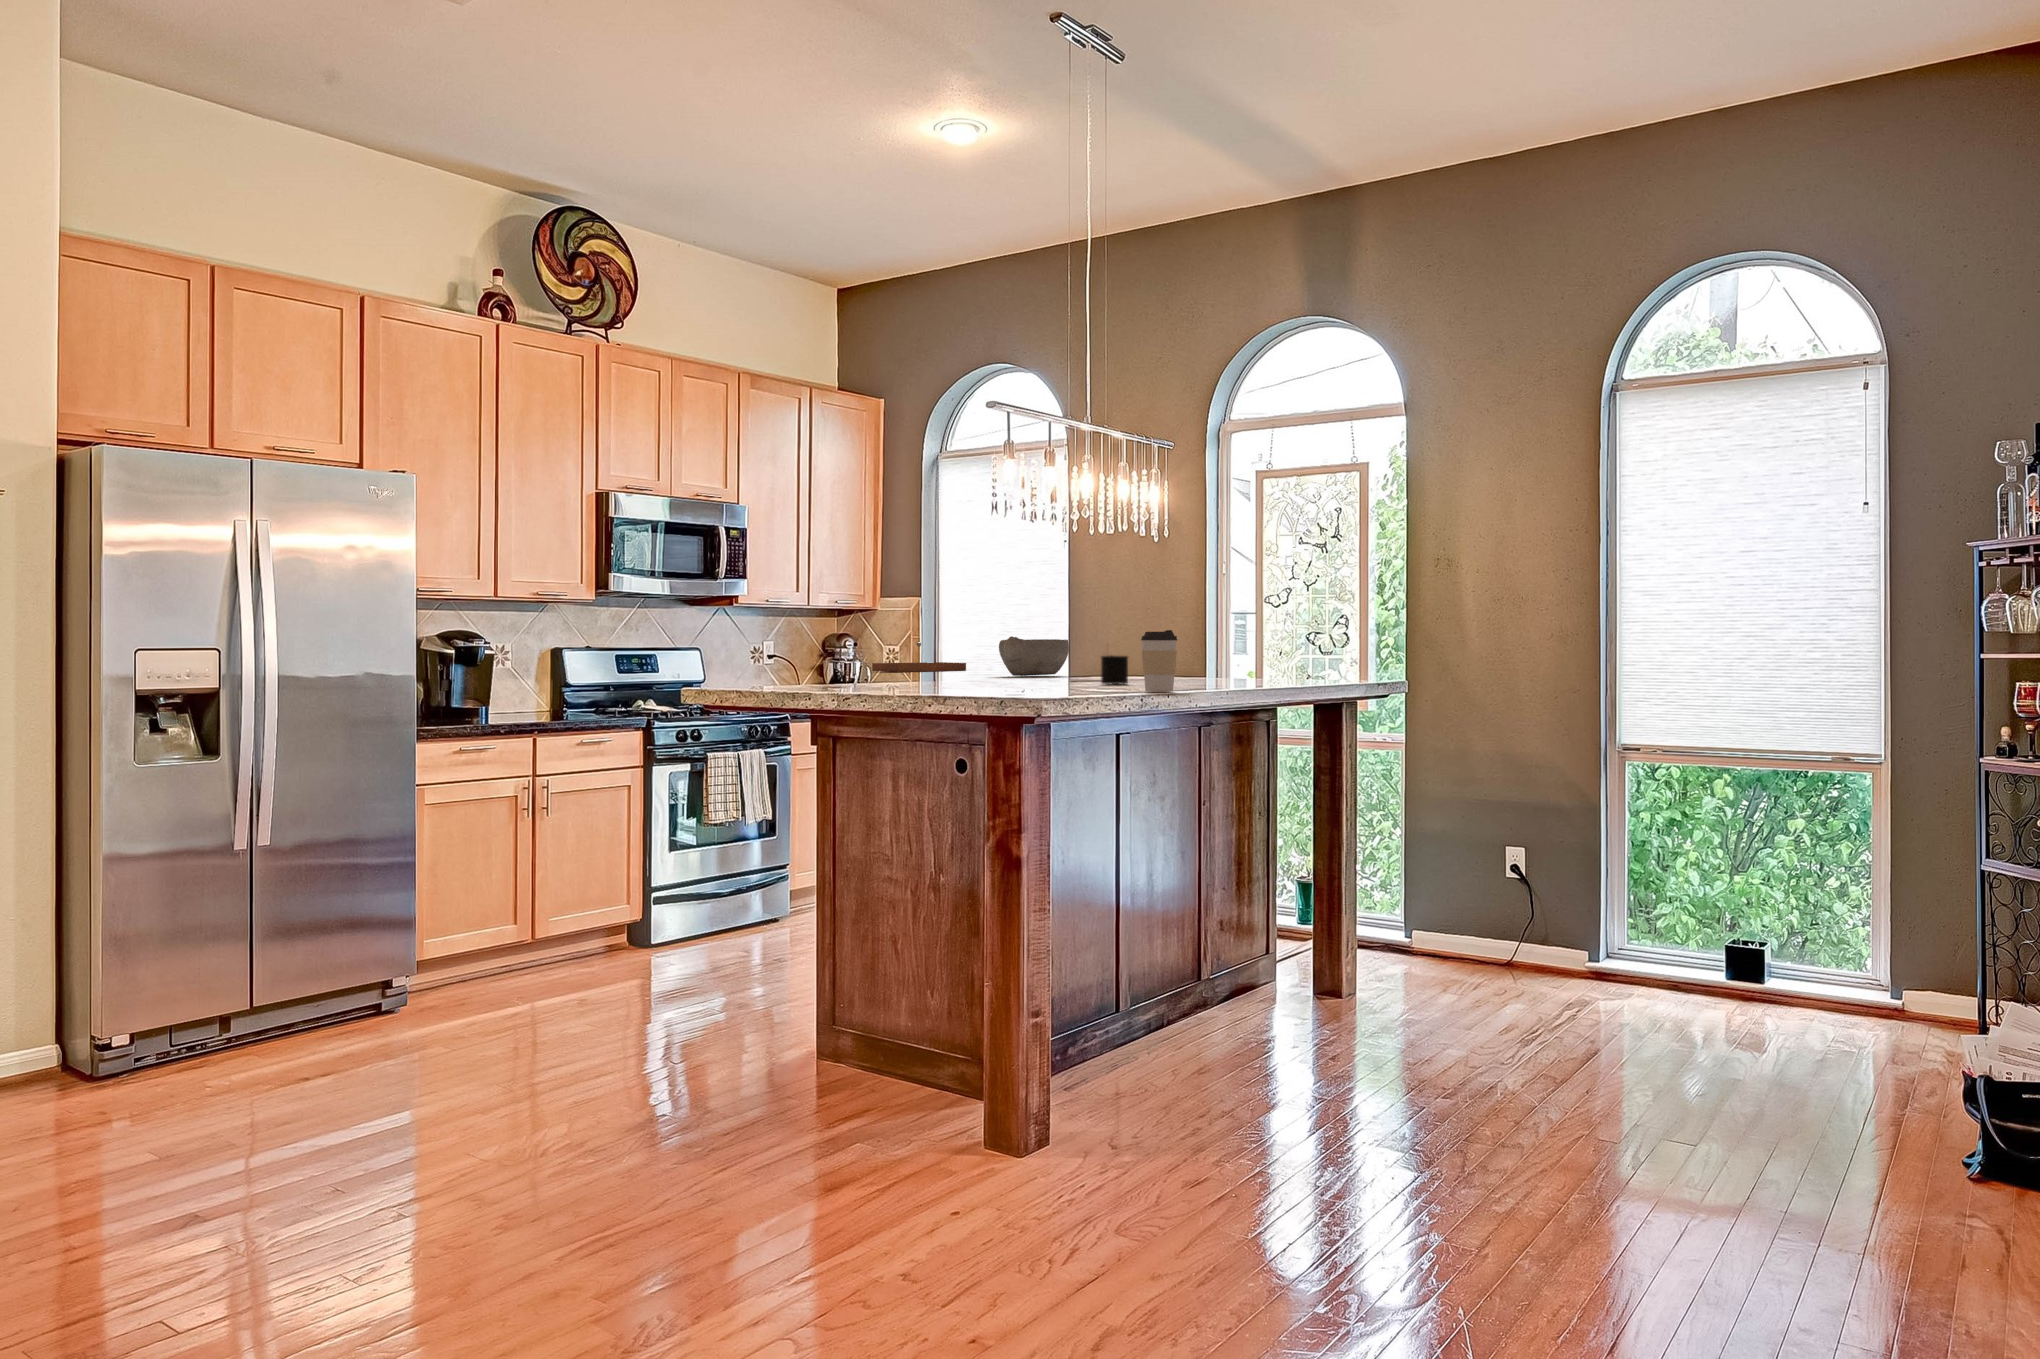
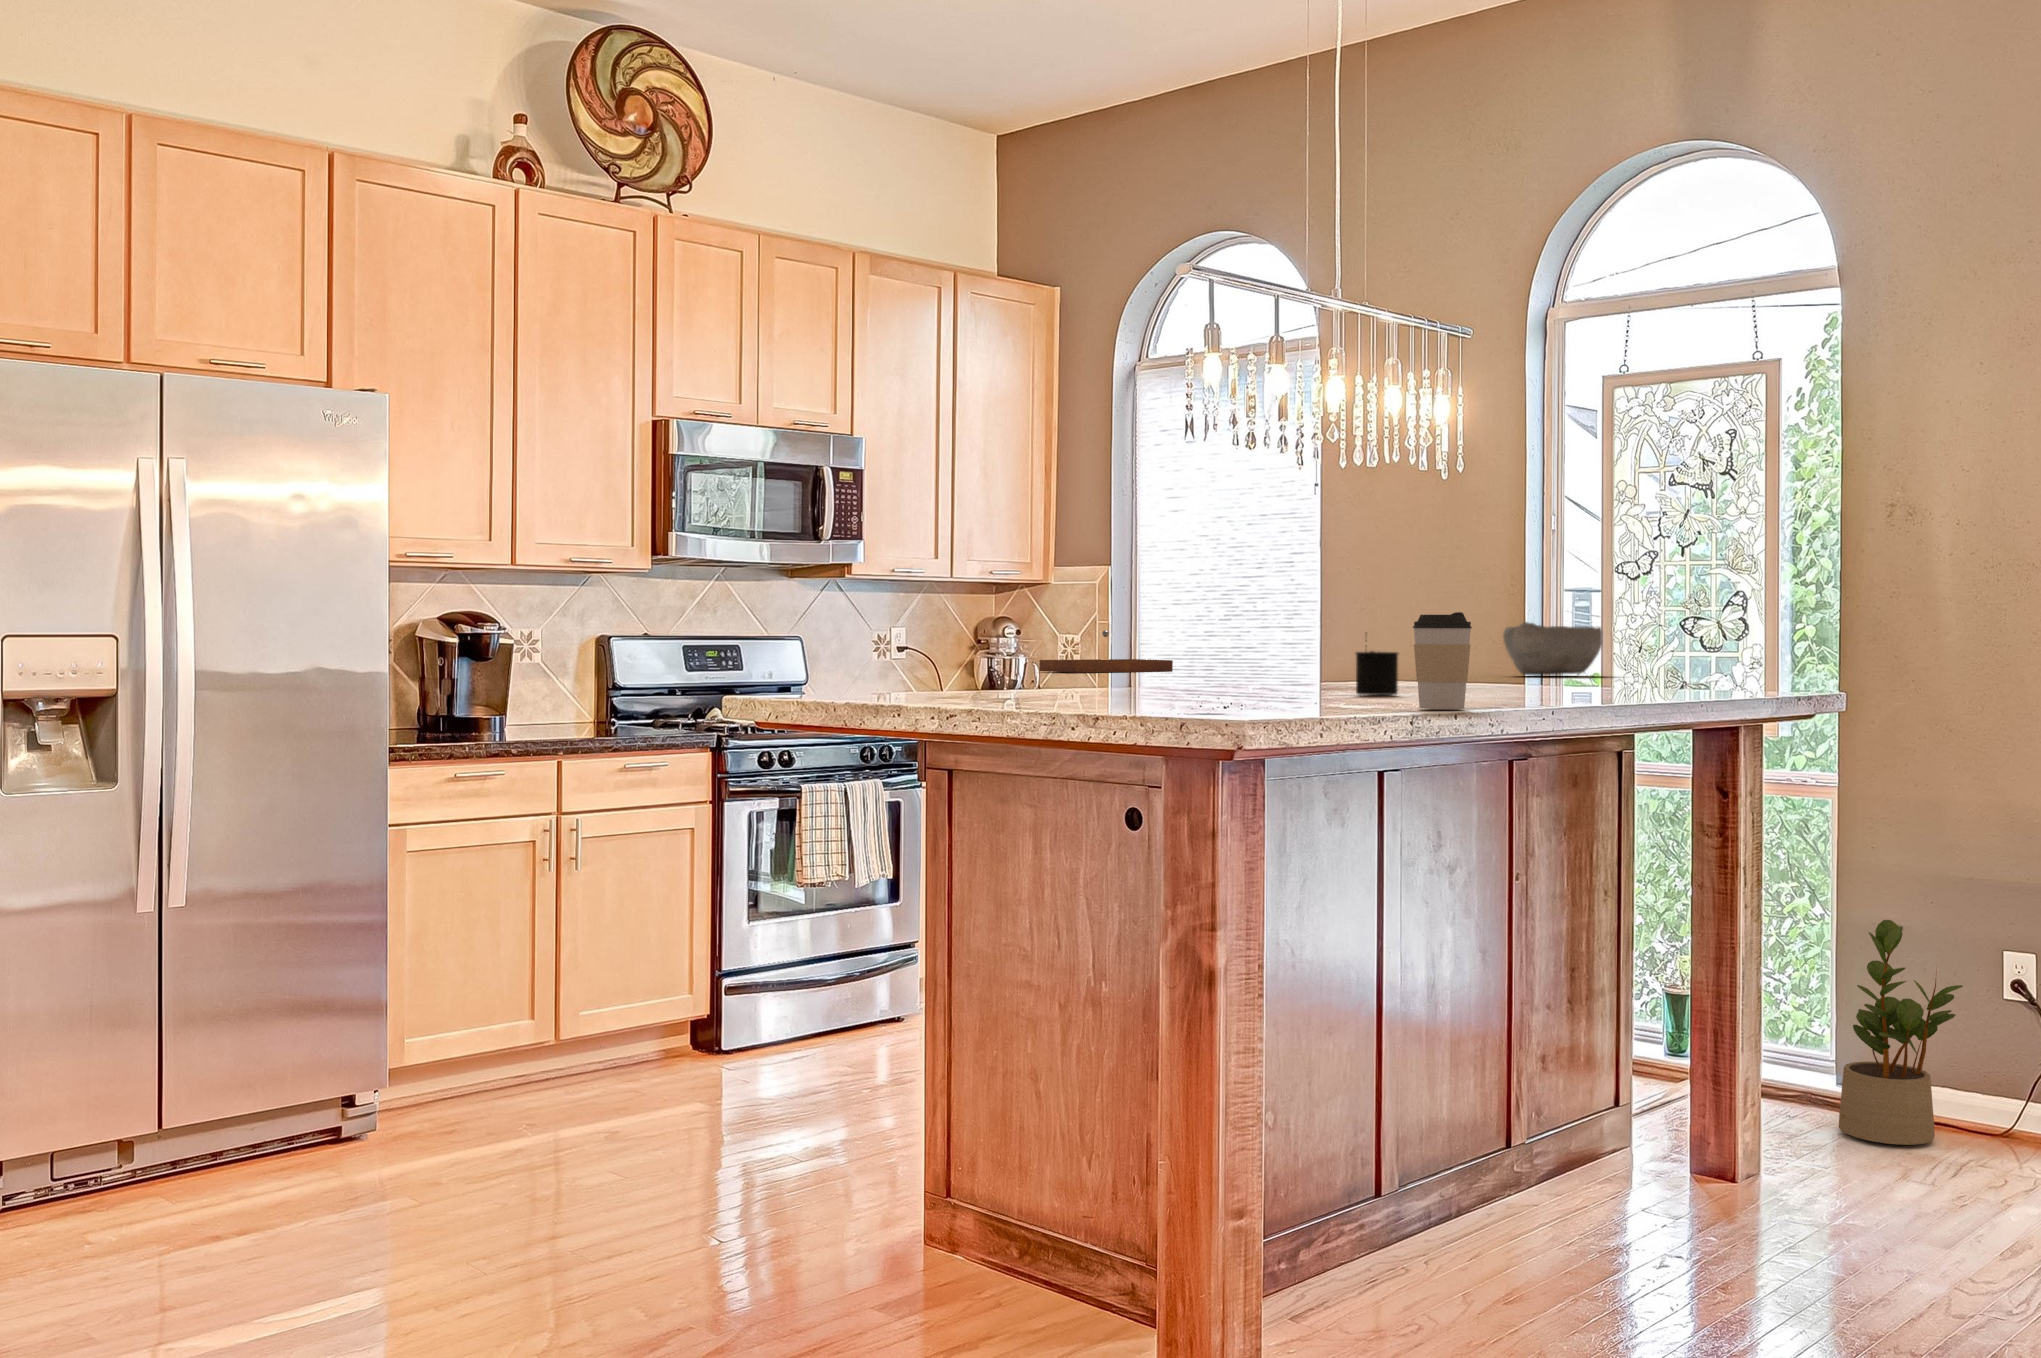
bowl: present [999,636,1069,676] -> present [1503,622,1602,675]
potted plant: none [1407,827,1482,972] -> present [1839,920,1963,1145]

